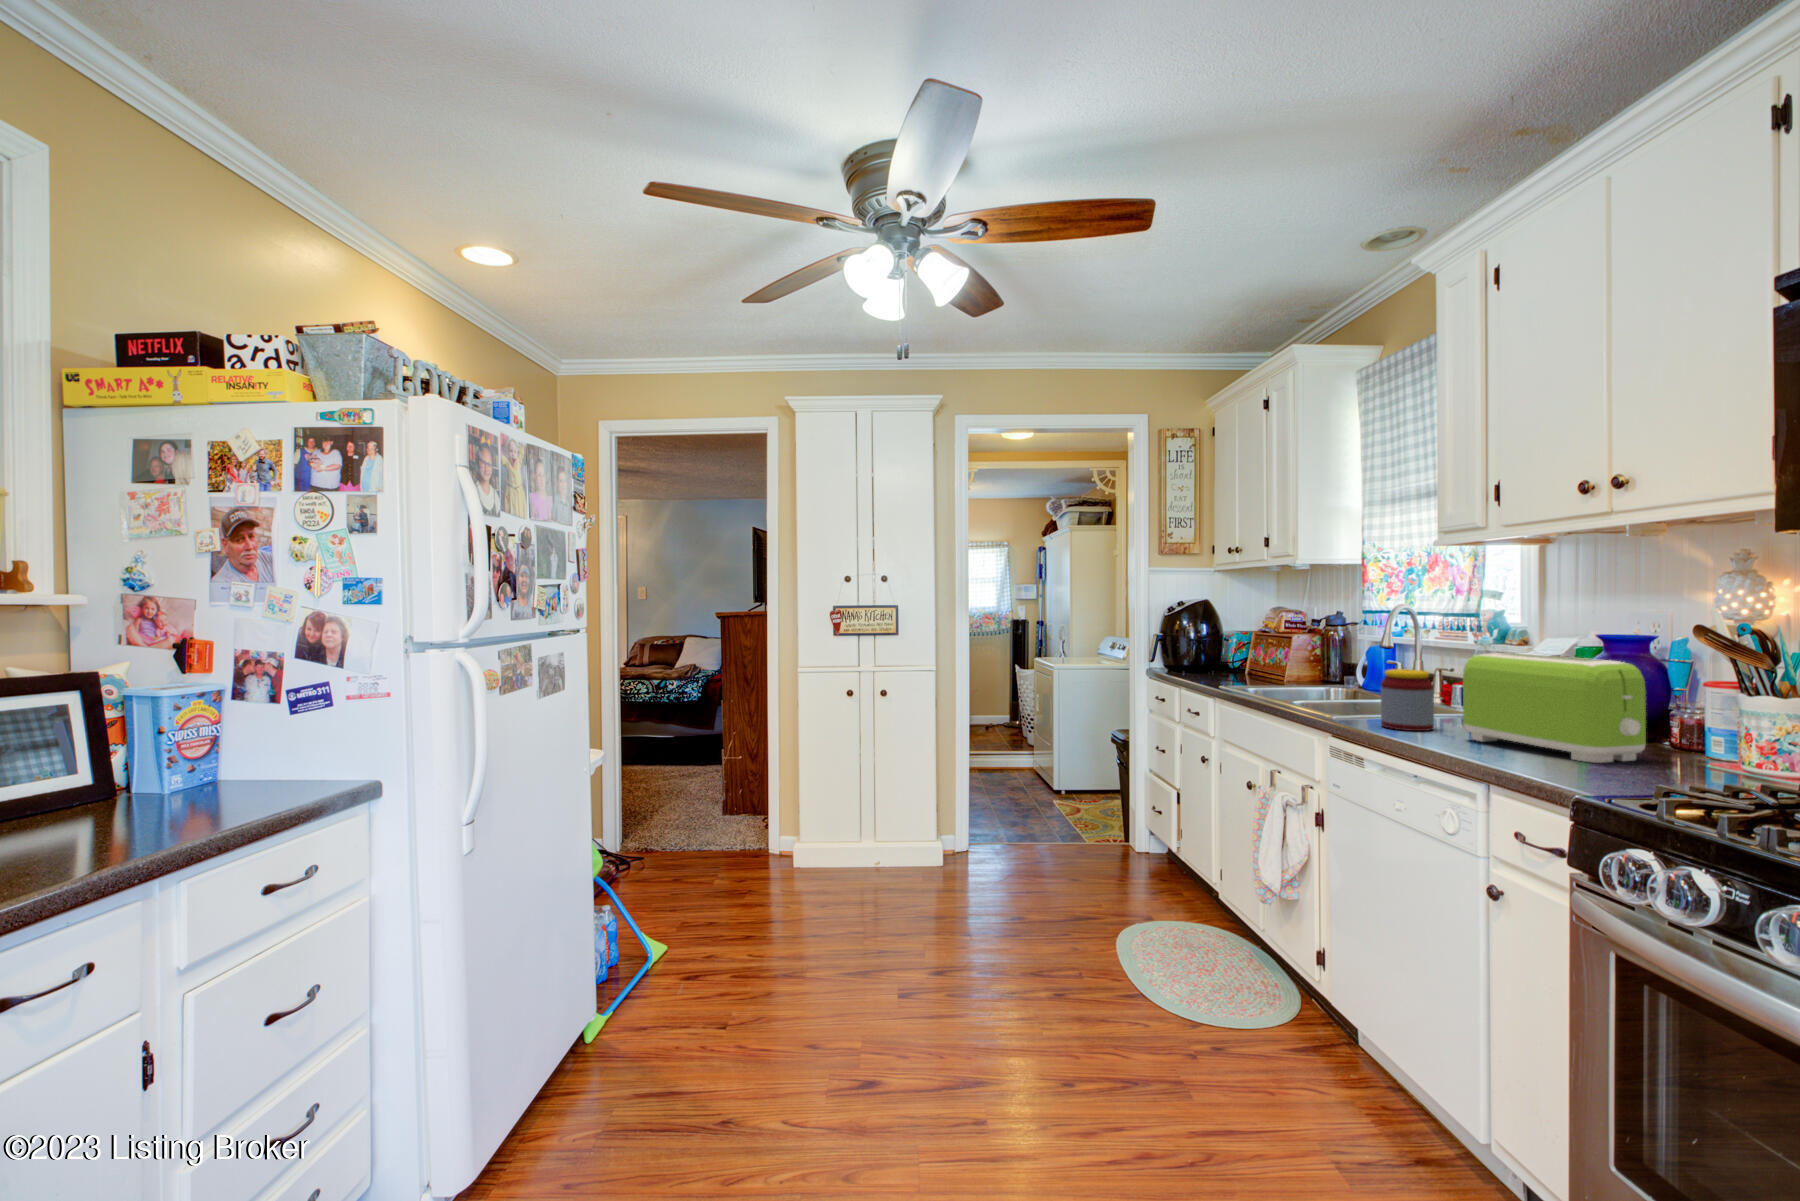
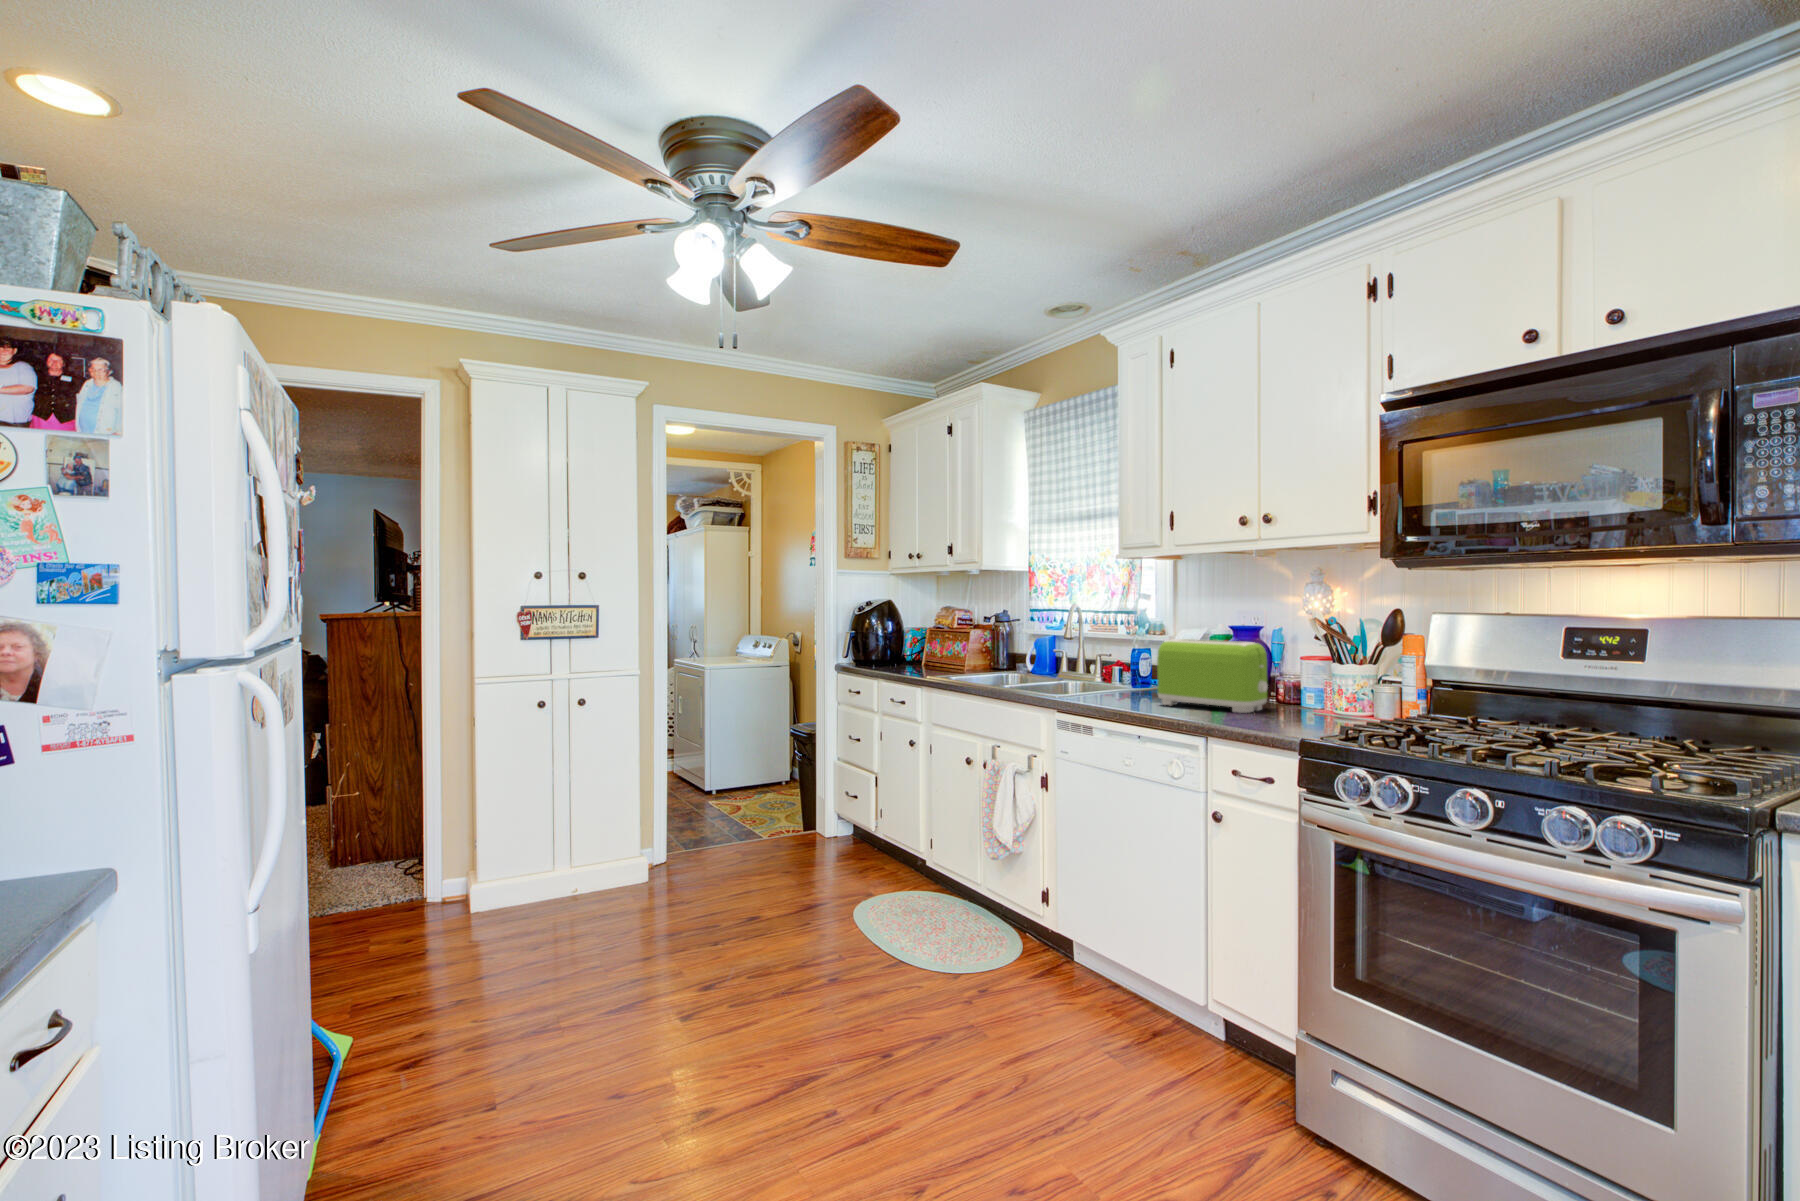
jar: present [1381,669,1434,731] -> none [1094,655,1129,702]

